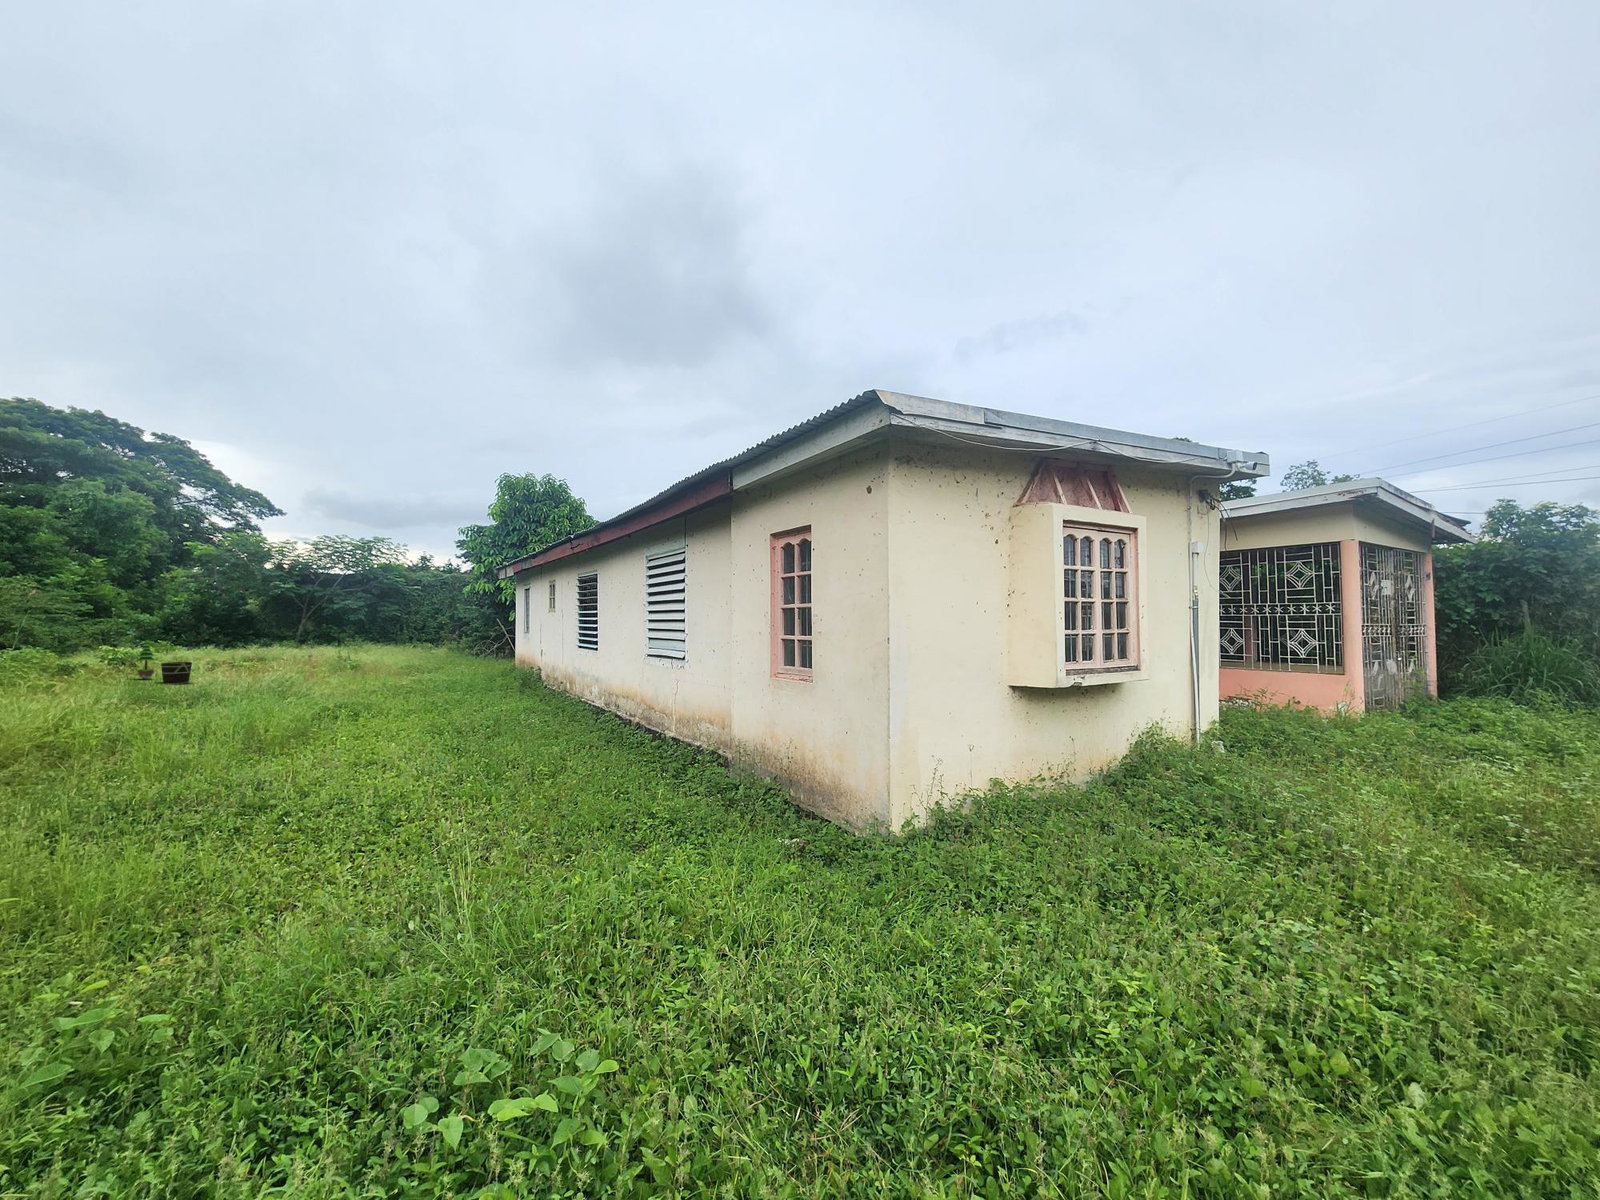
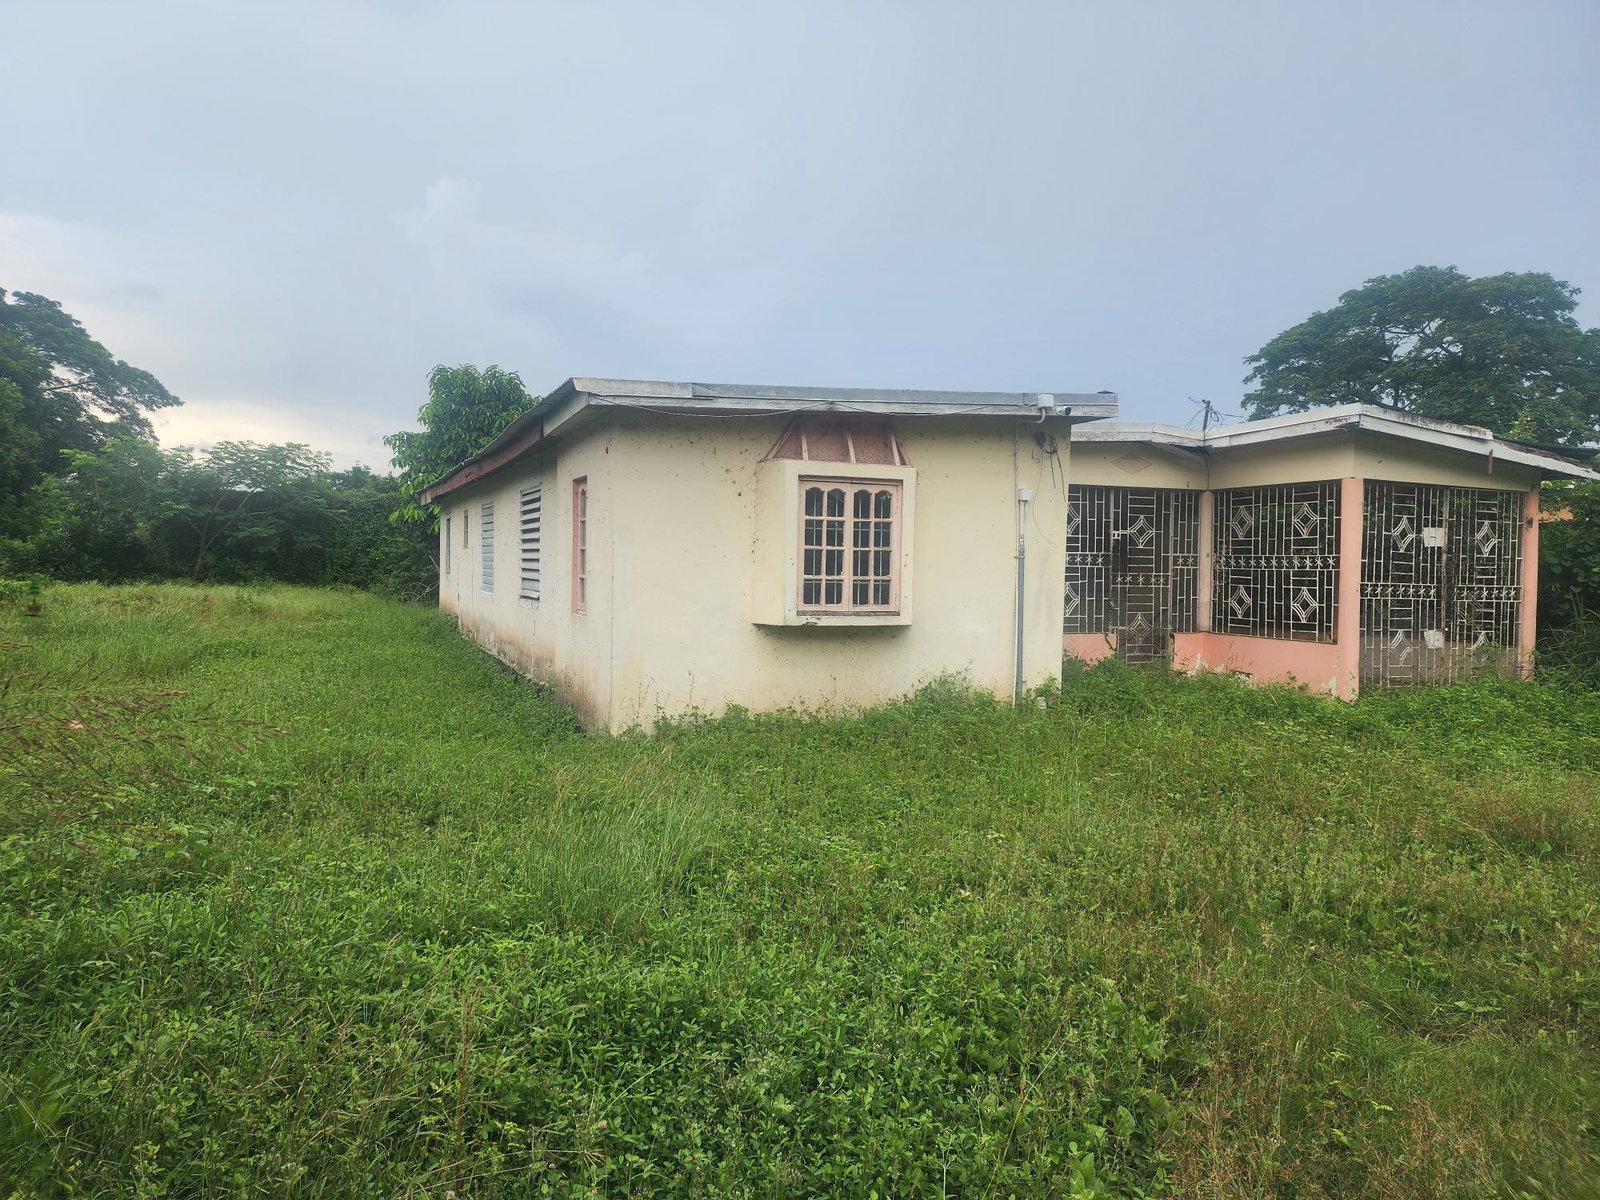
bucket: present [161,662,192,684] -> none [48,597,77,621]

